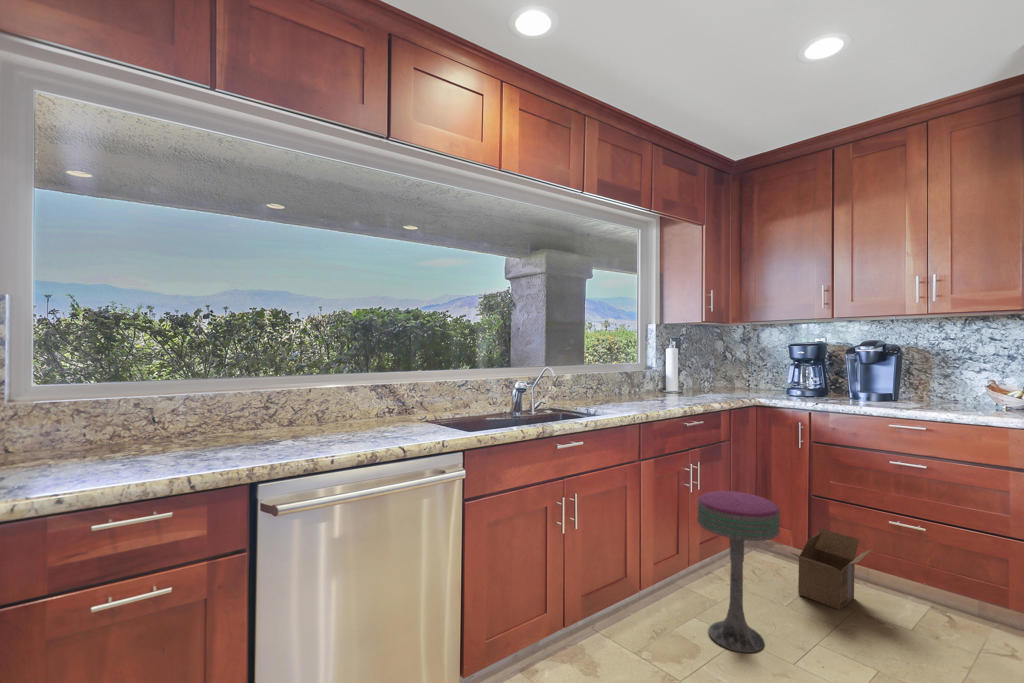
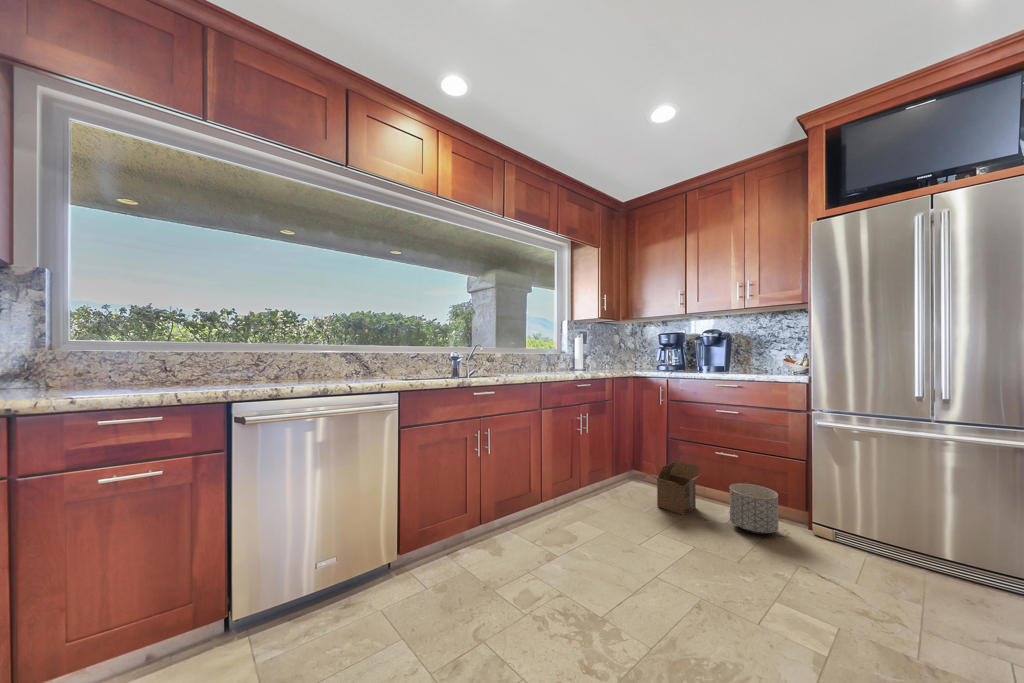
bar stool: present [697,491,780,653] -> none [579,430,633,541]
planter: none [913,570,991,648] -> present [730,483,778,534]

